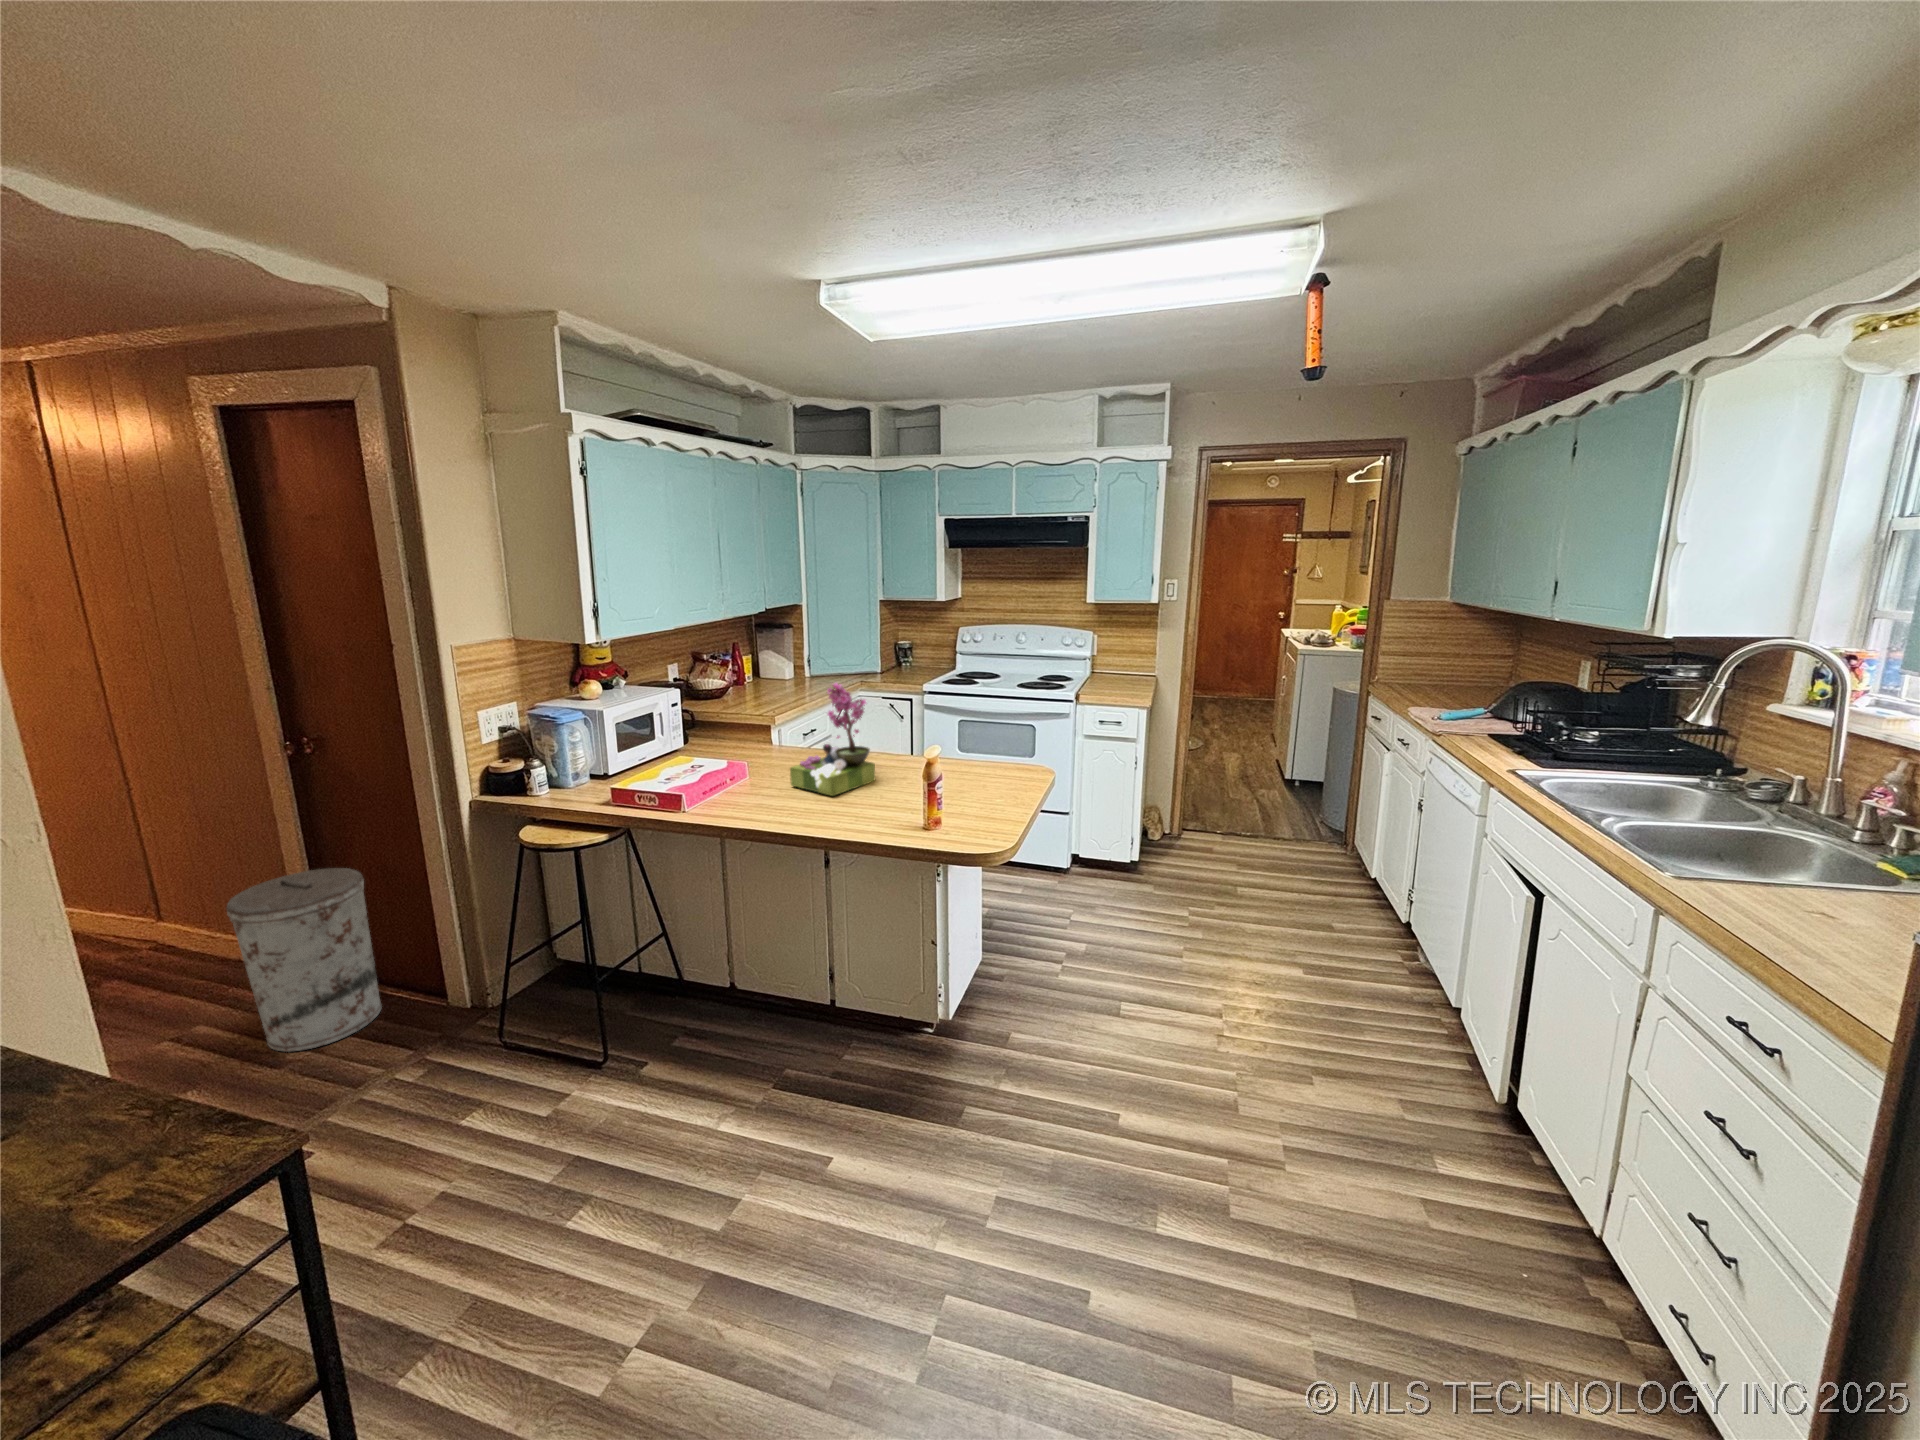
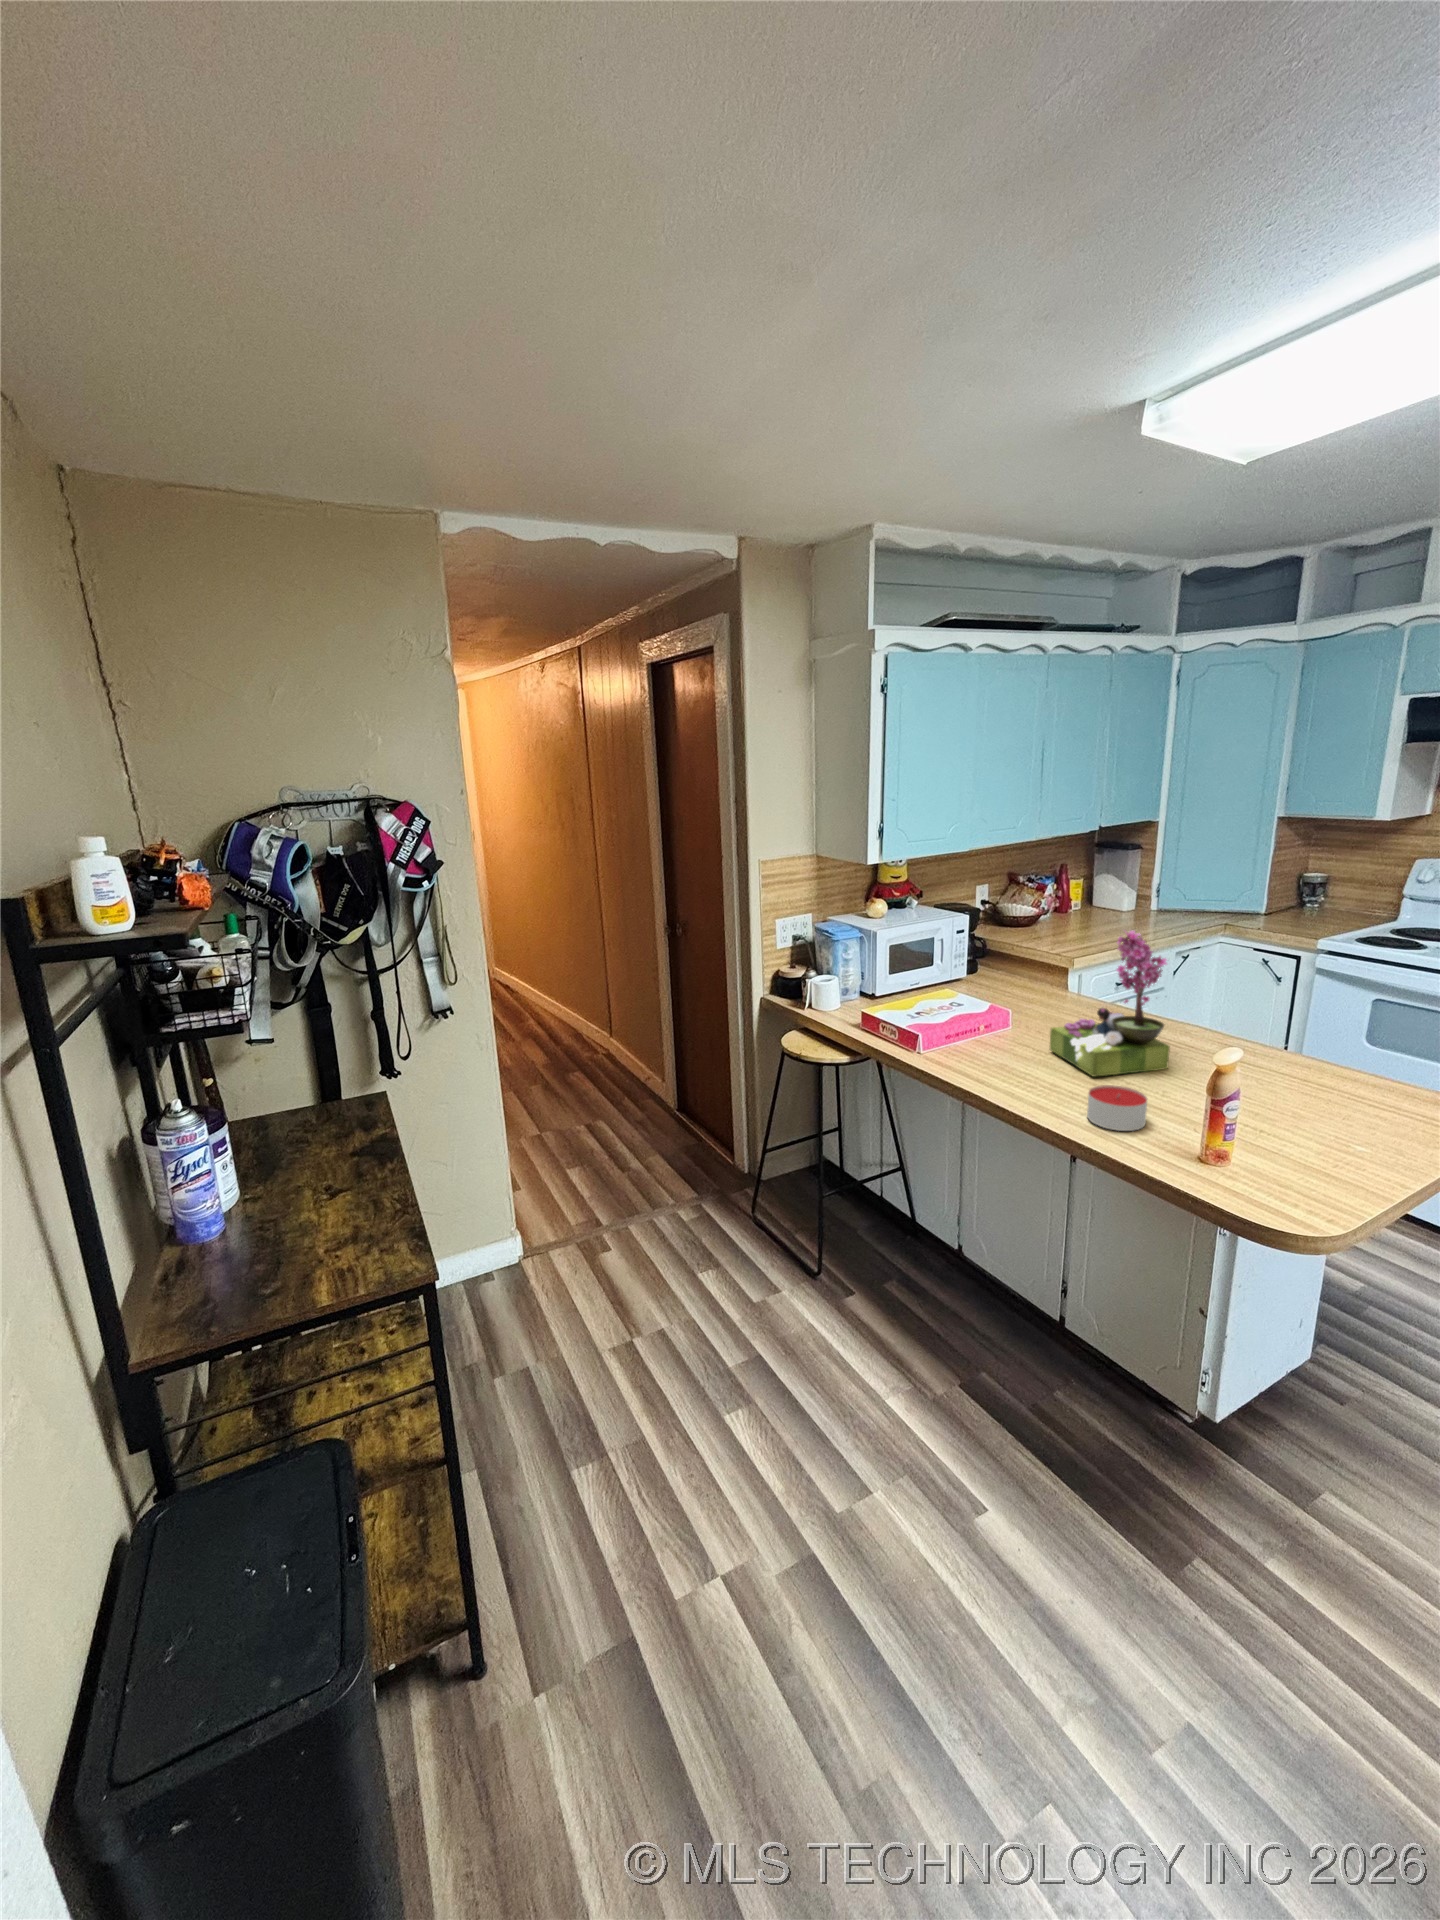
candle: none [843,795,883,826] -> present [1087,1085,1147,1131]
trash can: present [226,868,381,1052] -> none [614,1029,696,1165]

